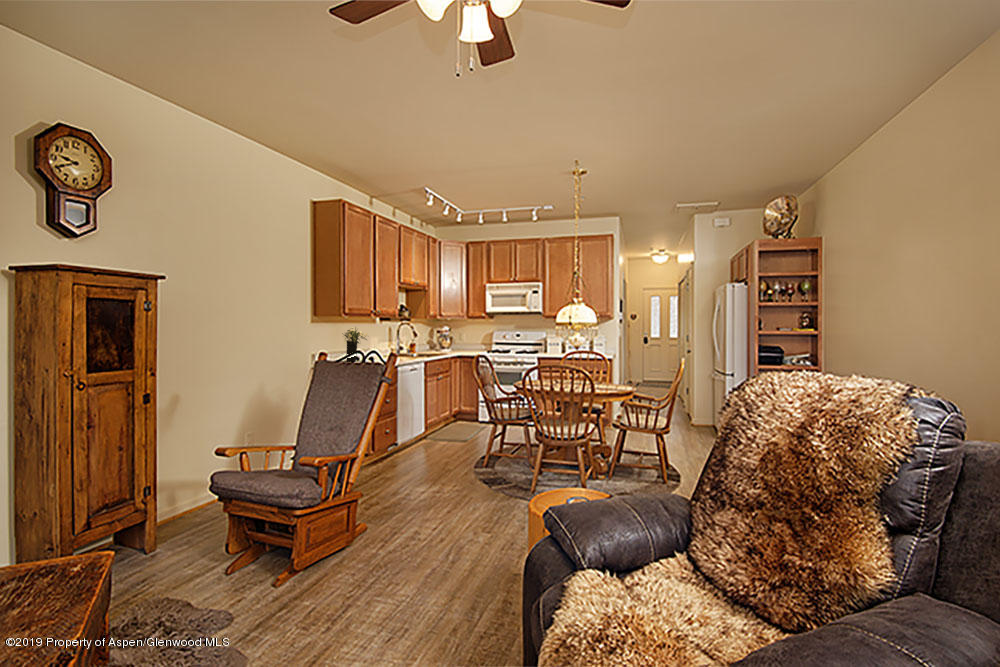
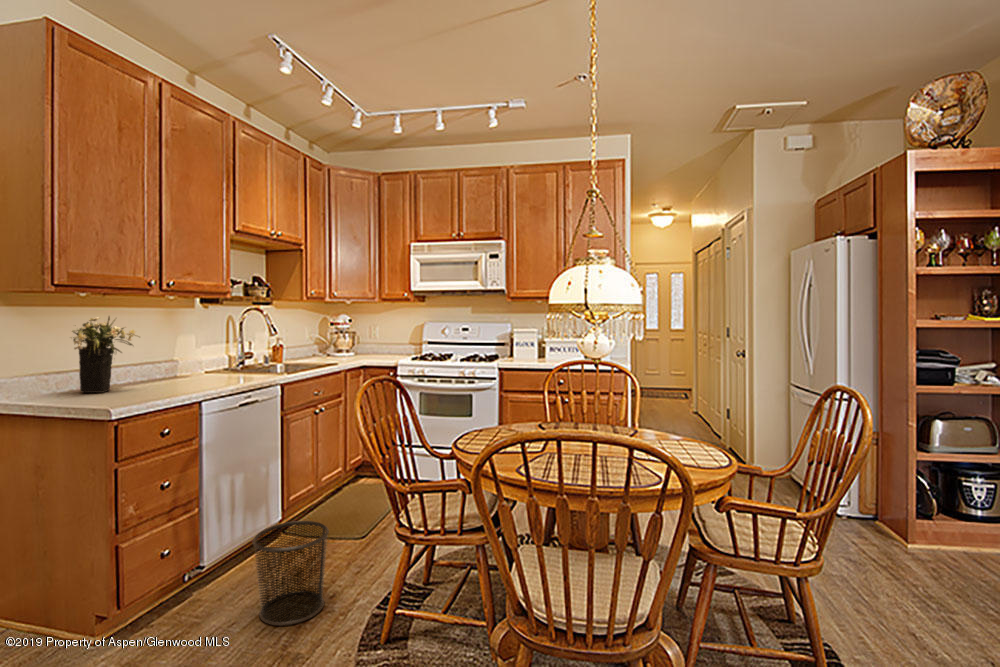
waste bin: none [425,421,457,462] -> present [252,521,329,626]

